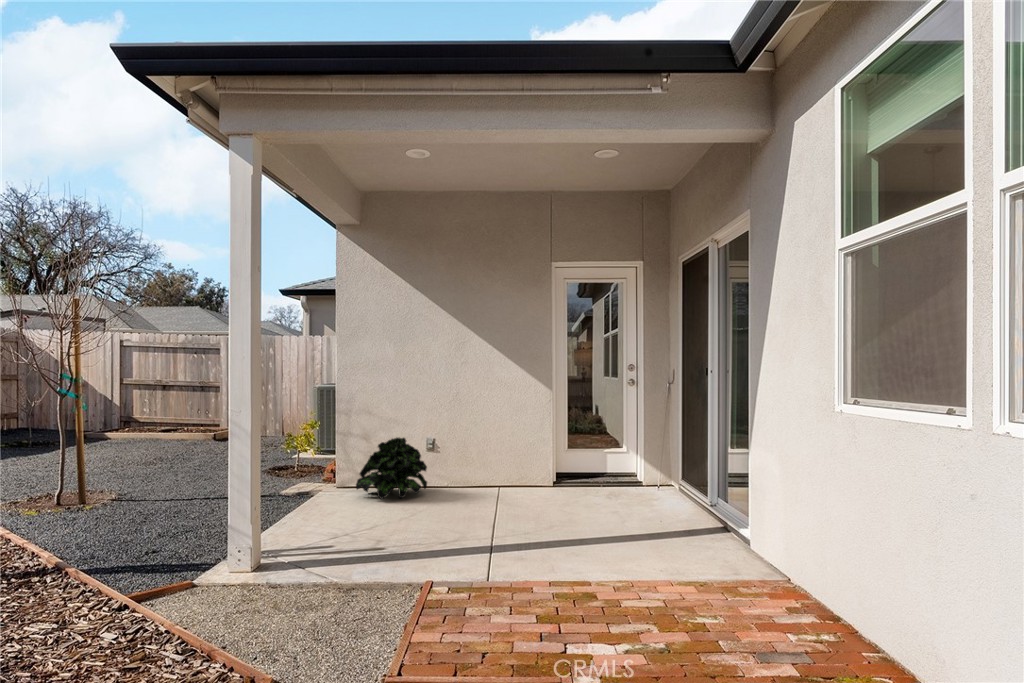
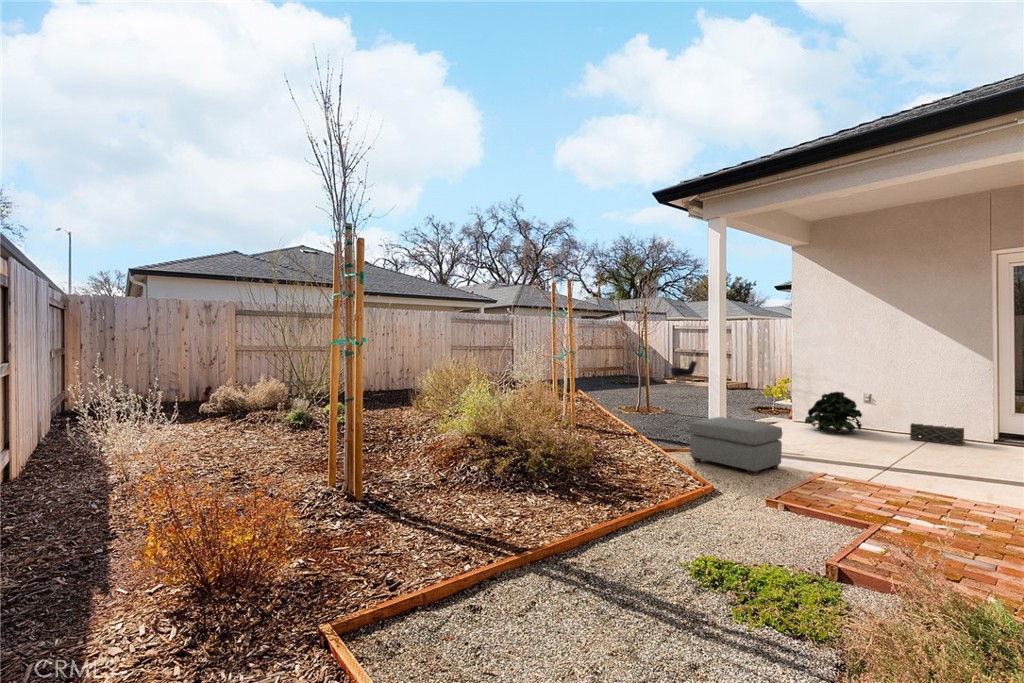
lounge chair: none [109,400,163,439] -> present [671,361,697,382]
woven basket: none [480,468,530,493] -> present [910,423,965,446]
ottoman: none [202,510,368,616] -> present [690,417,782,475]

